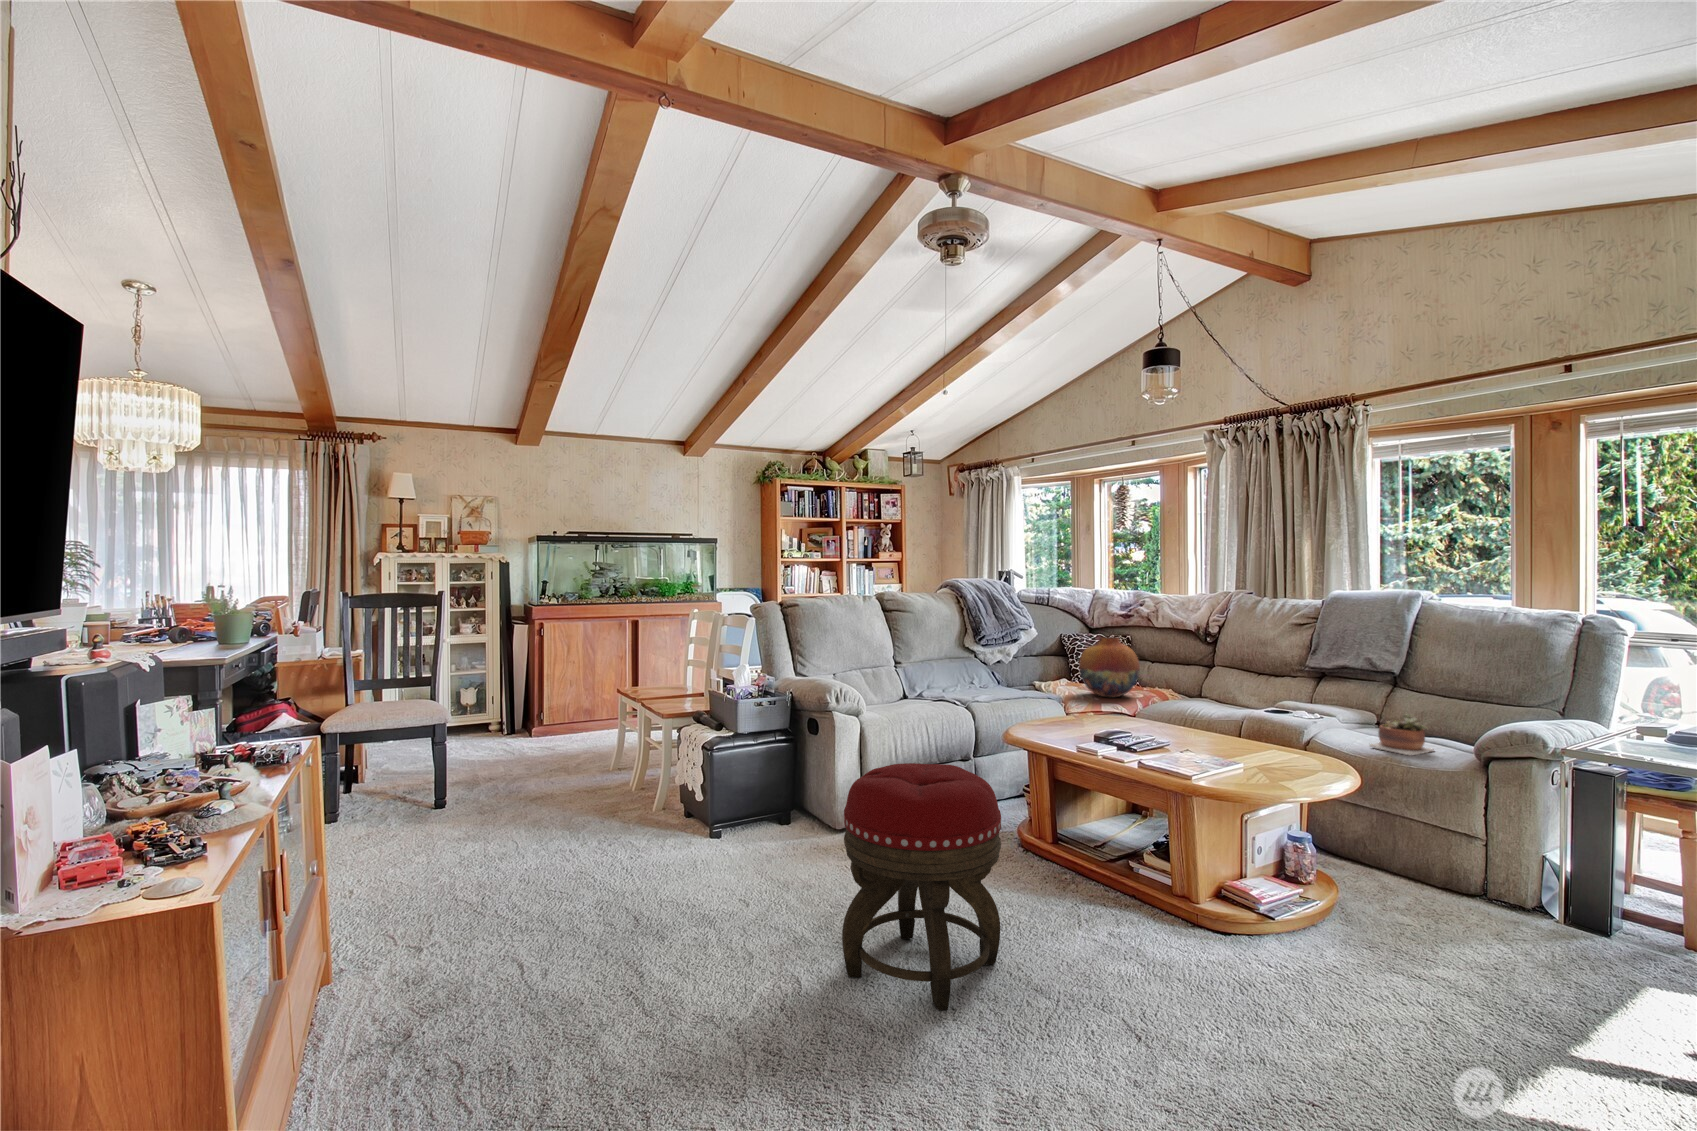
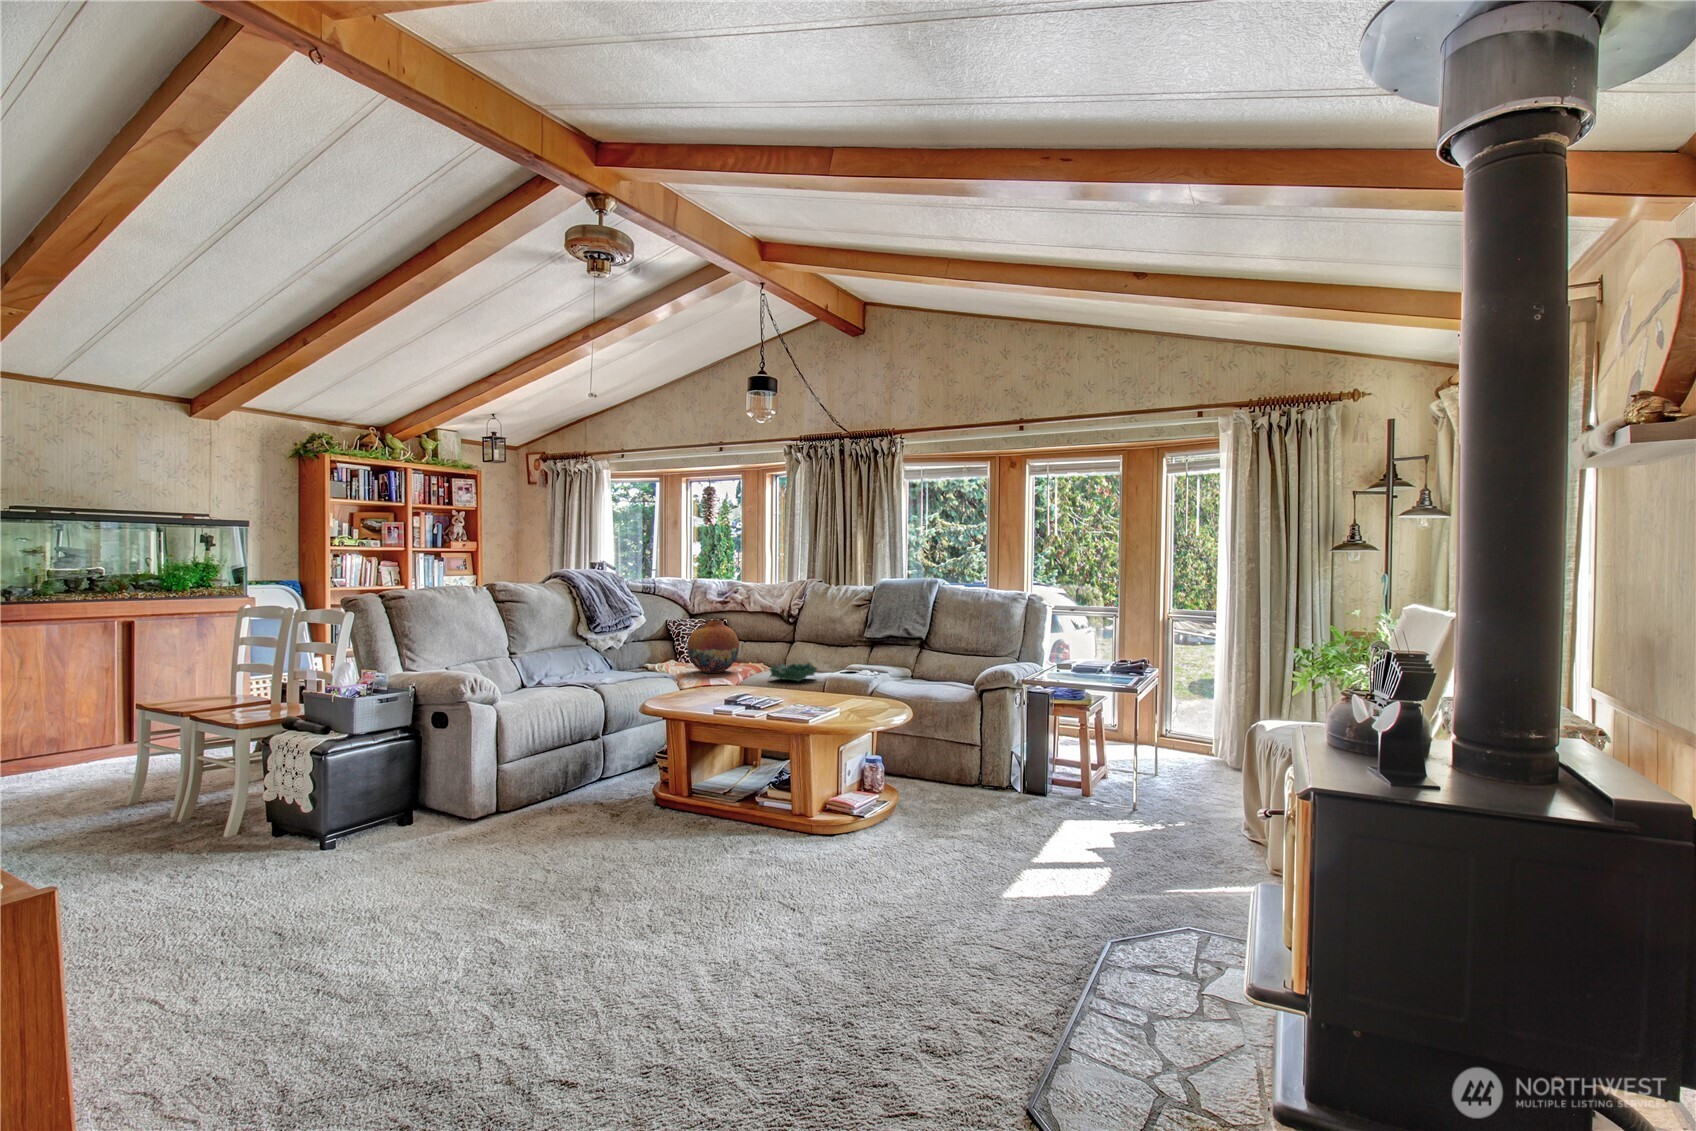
decorative bowl: none [1168,692,1234,718] -> present [770,662,817,681]
succulent plant: present [1369,714,1434,755] -> none [914,665,953,695]
footstool: present [842,763,1001,1011] -> none [539,727,681,929]

